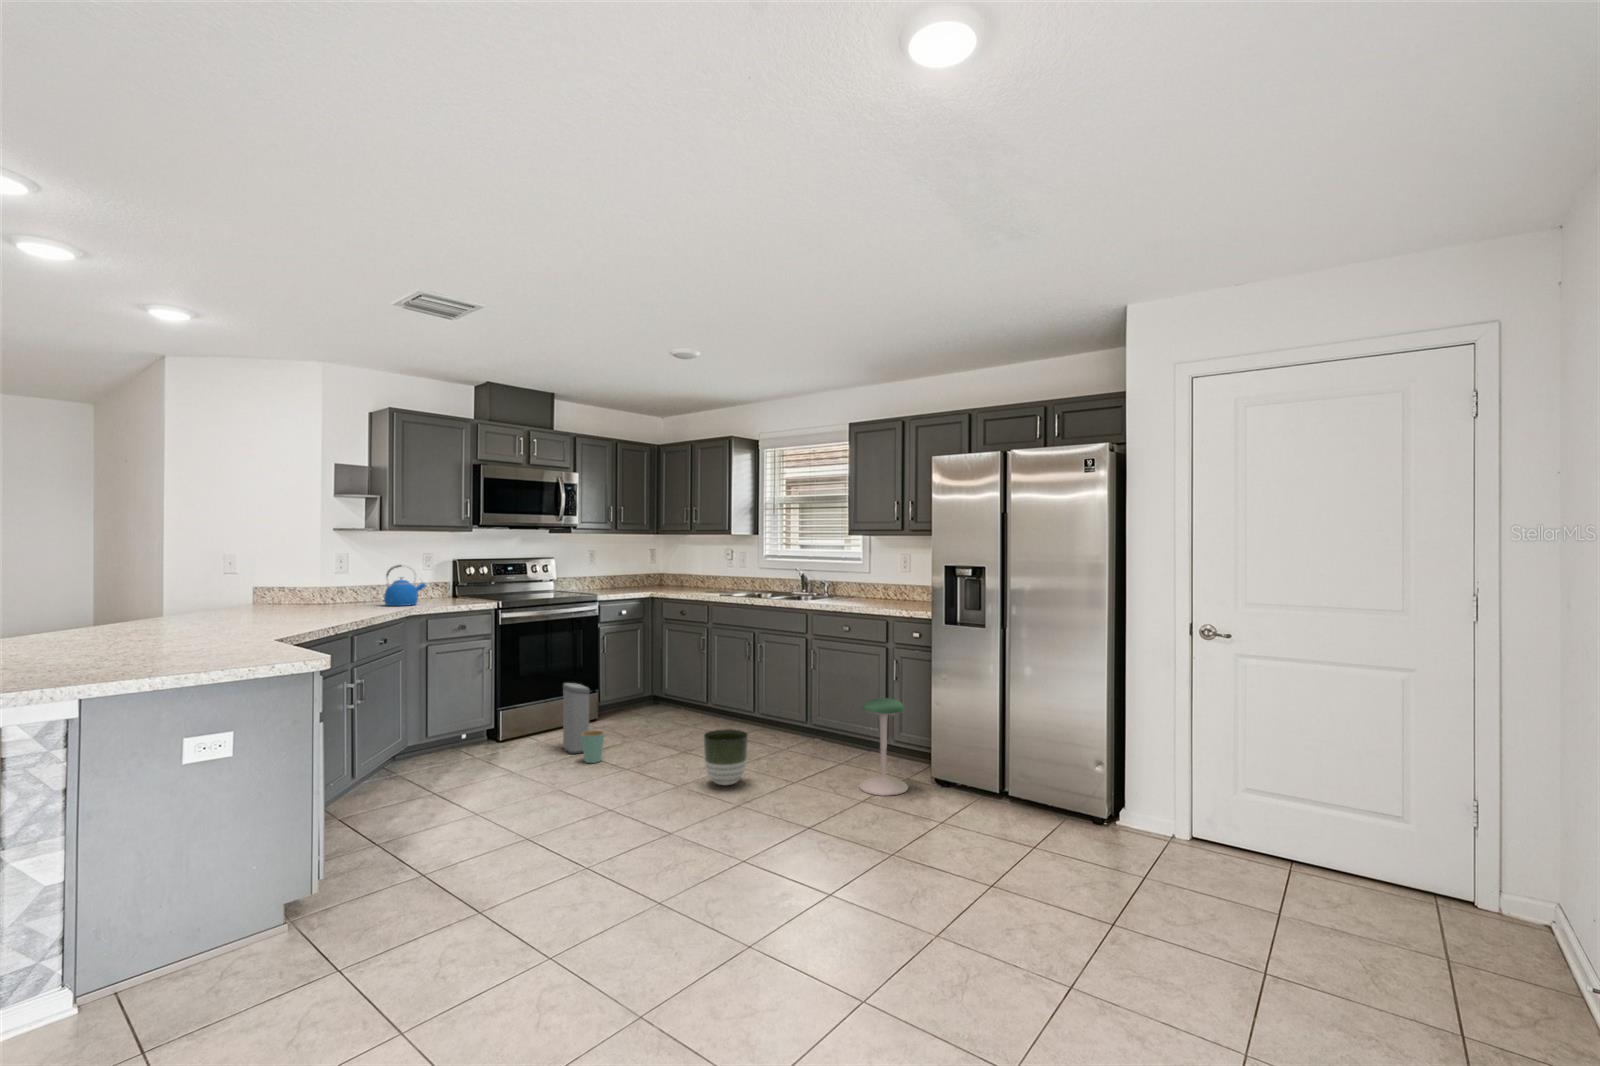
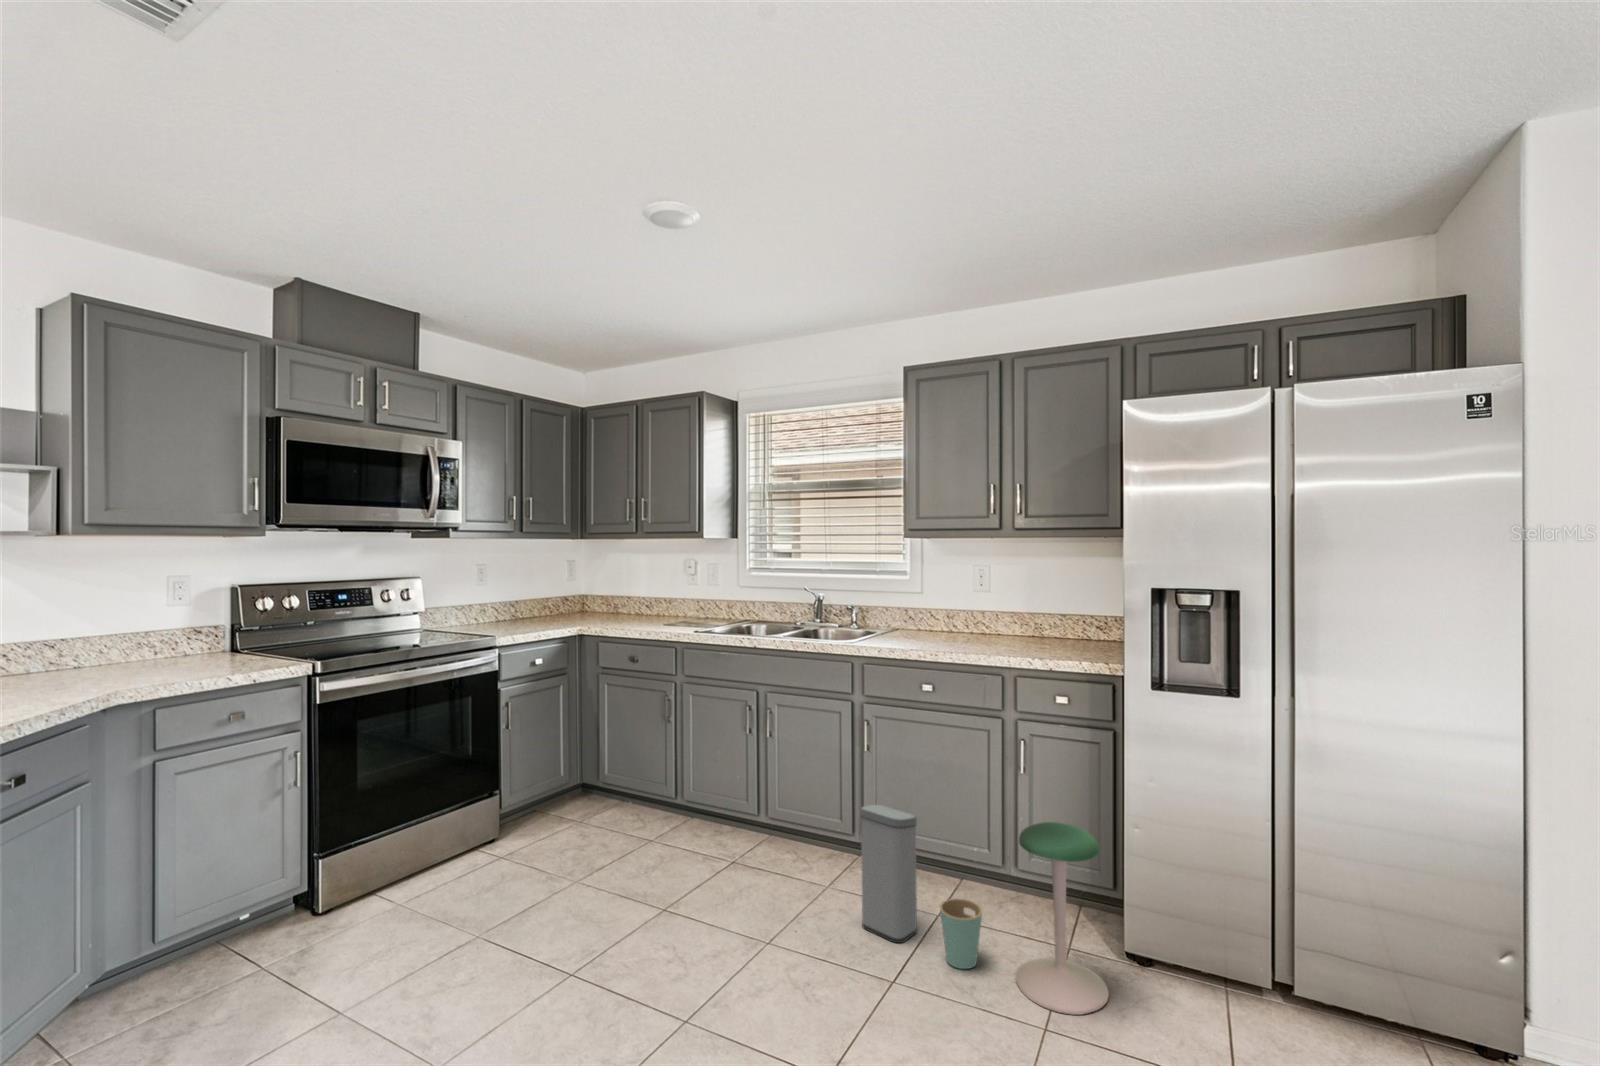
kettle: present [384,565,426,606] -> none [52,602,156,688]
trash can: present [563,683,604,763] -> present [860,805,982,969]
planter: present [704,729,748,786] -> none [737,896,821,1018]

